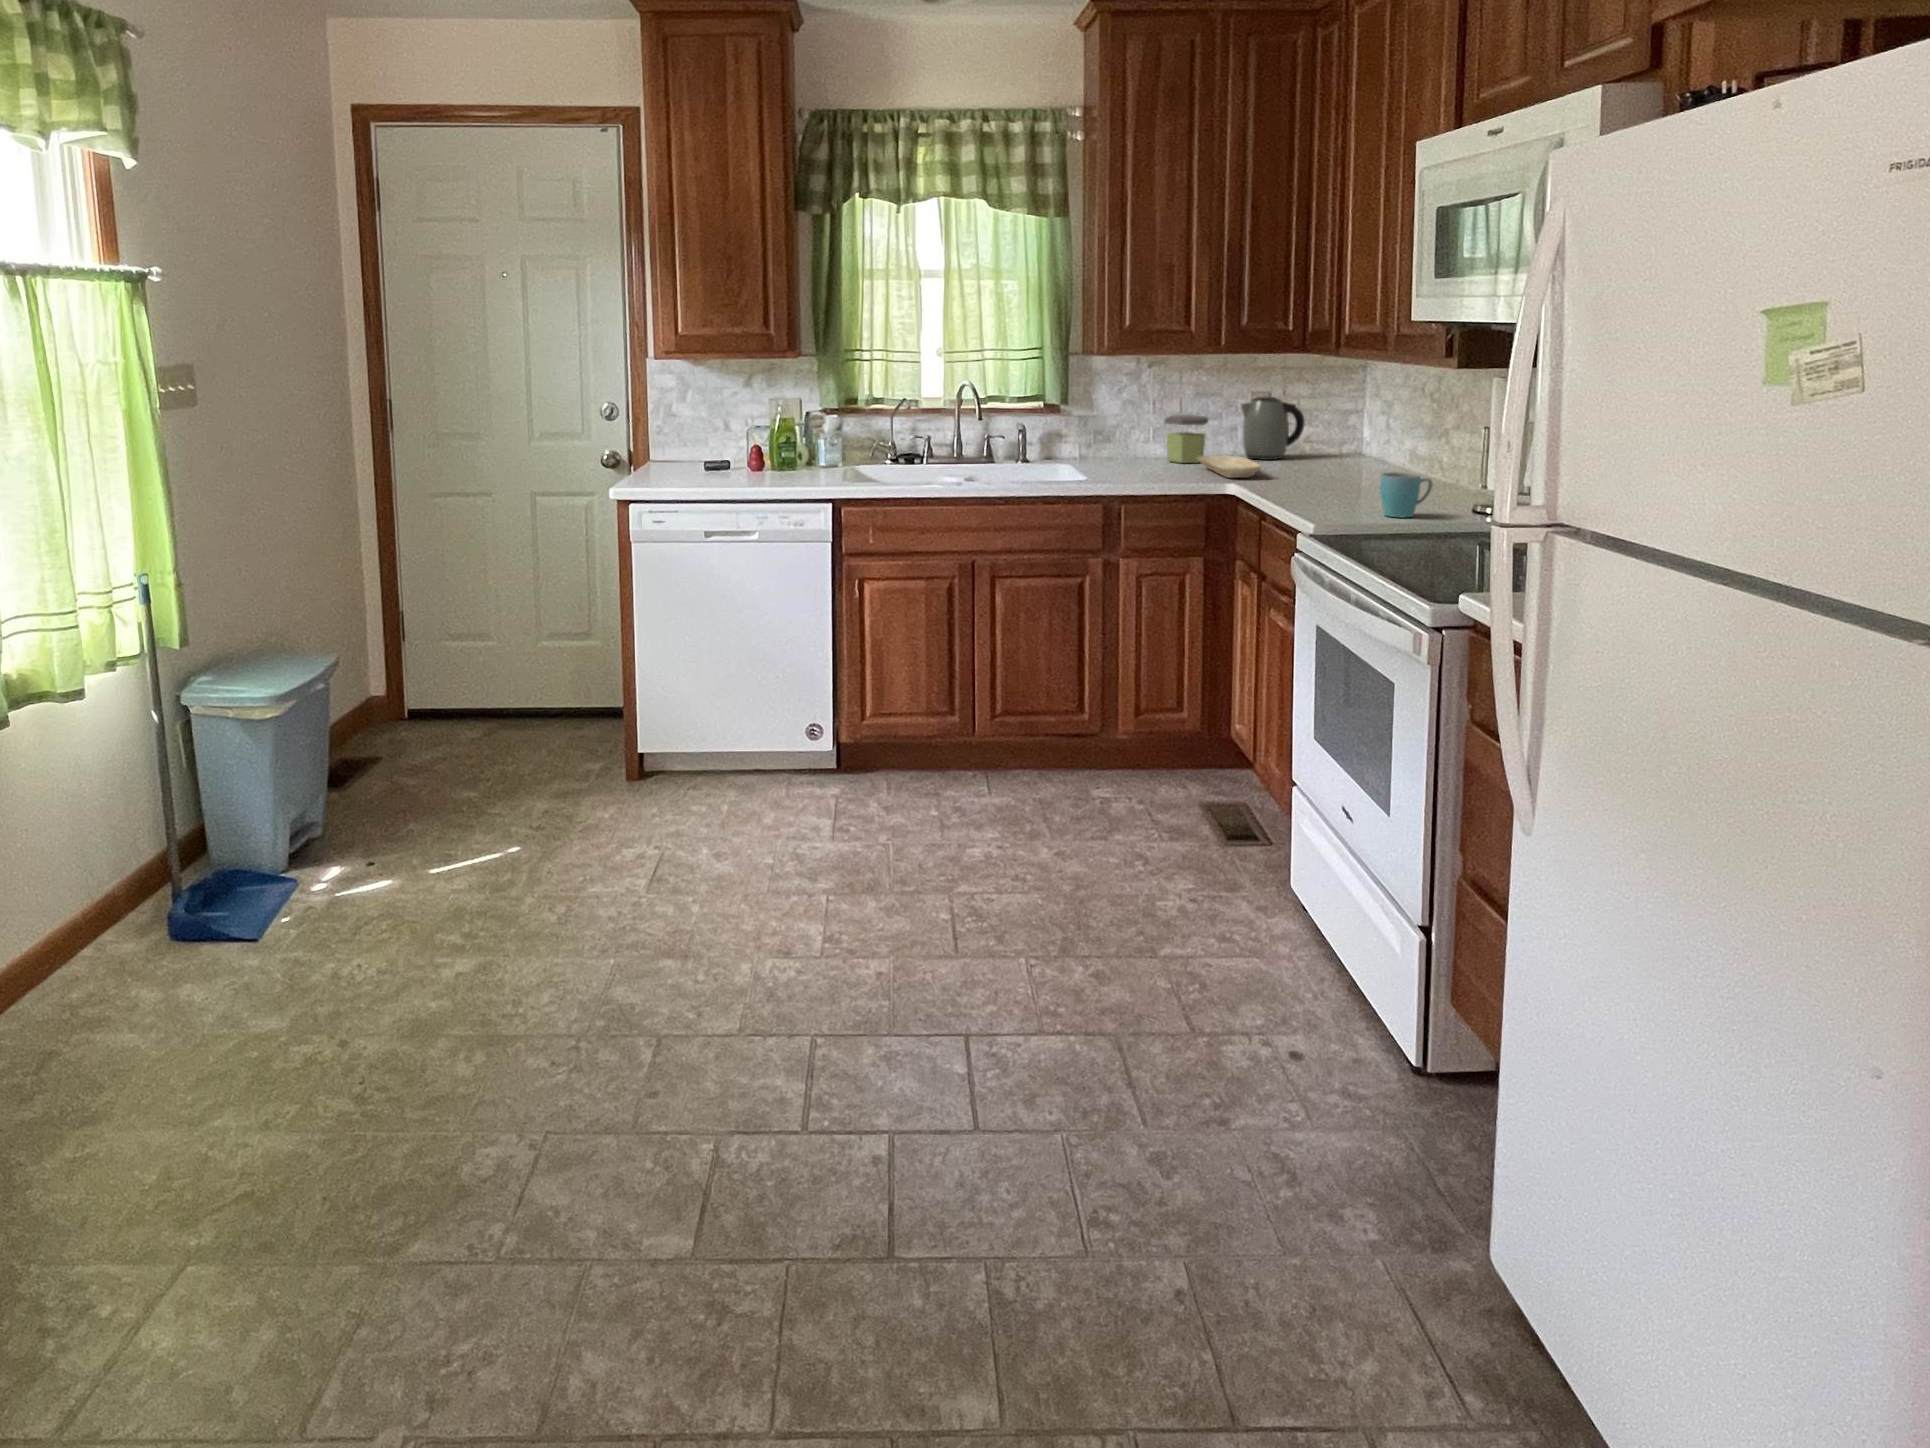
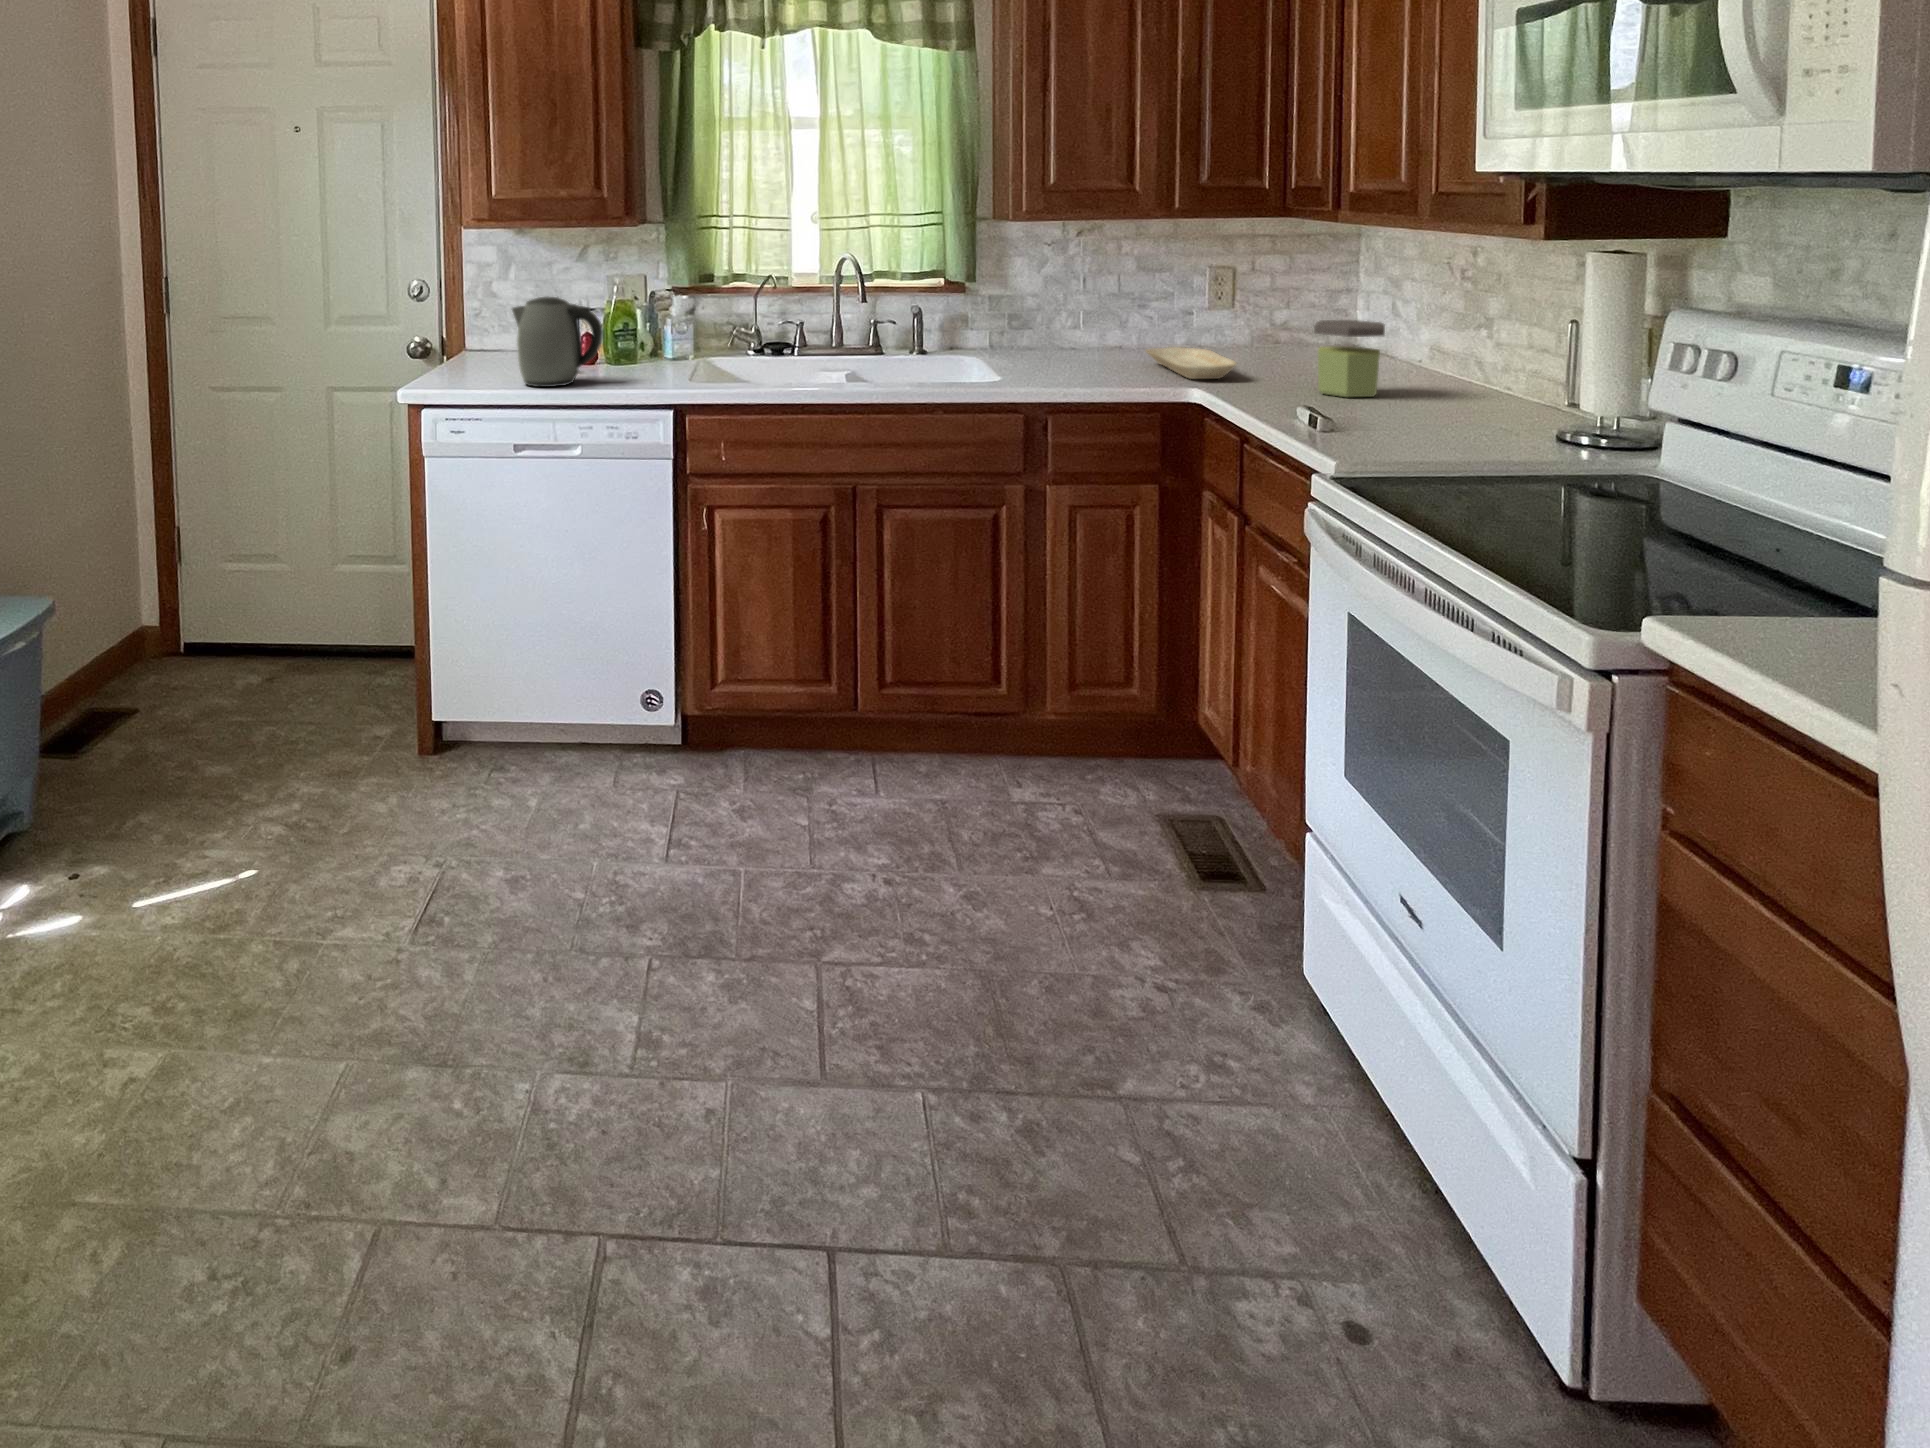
kettle: present [1241,396,1305,460] -> present [512,297,603,387]
jar: present [1165,415,1208,463] -> present [1314,320,1385,397]
mug: present [1380,472,1432,517] -> none [1428,383,1507,449]

